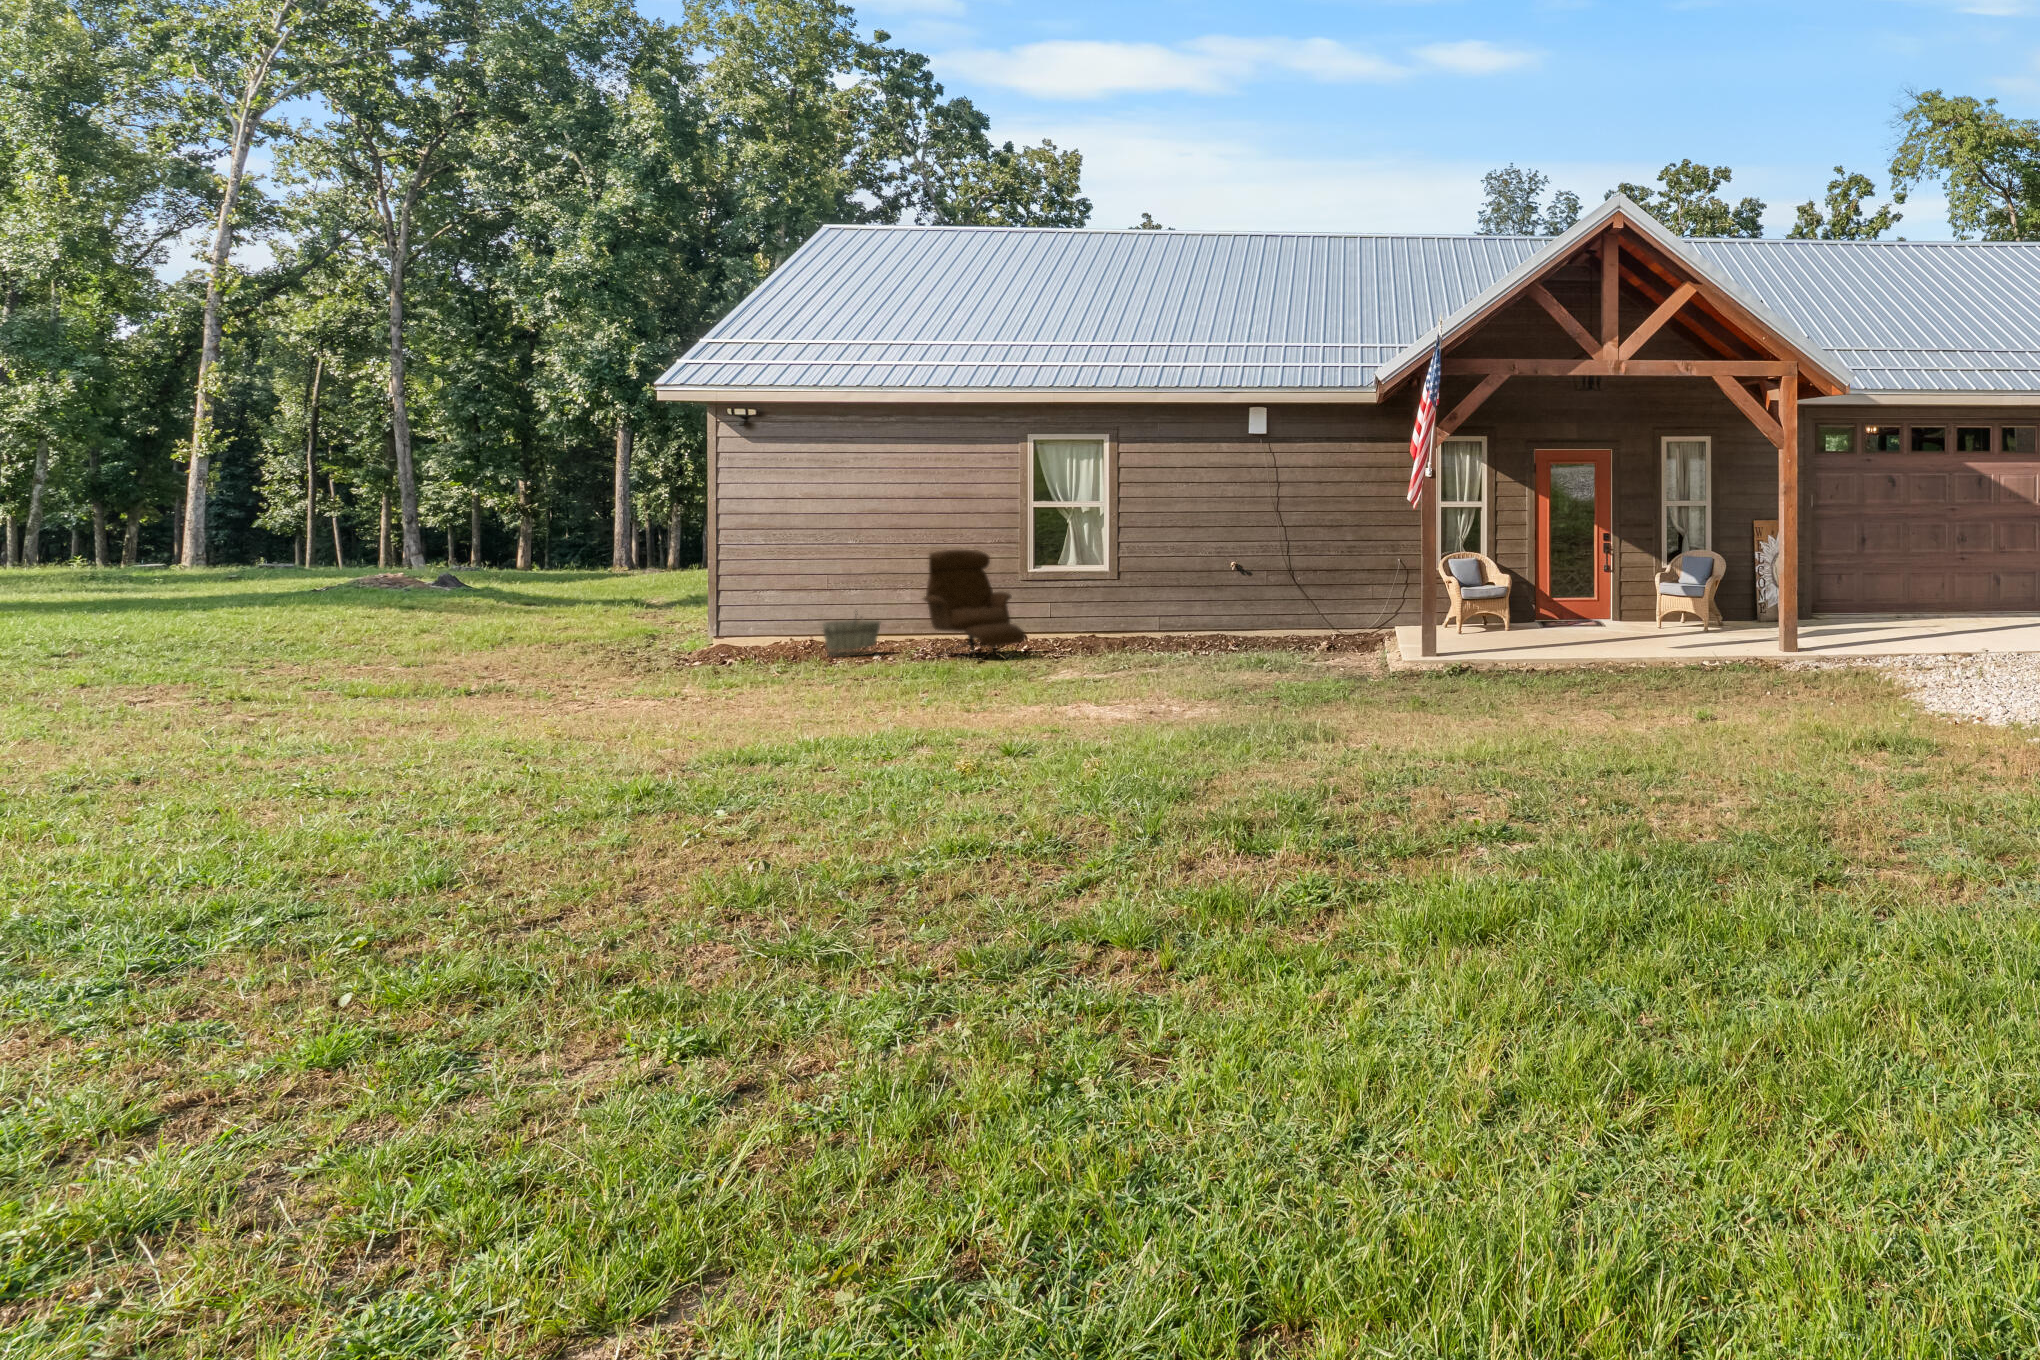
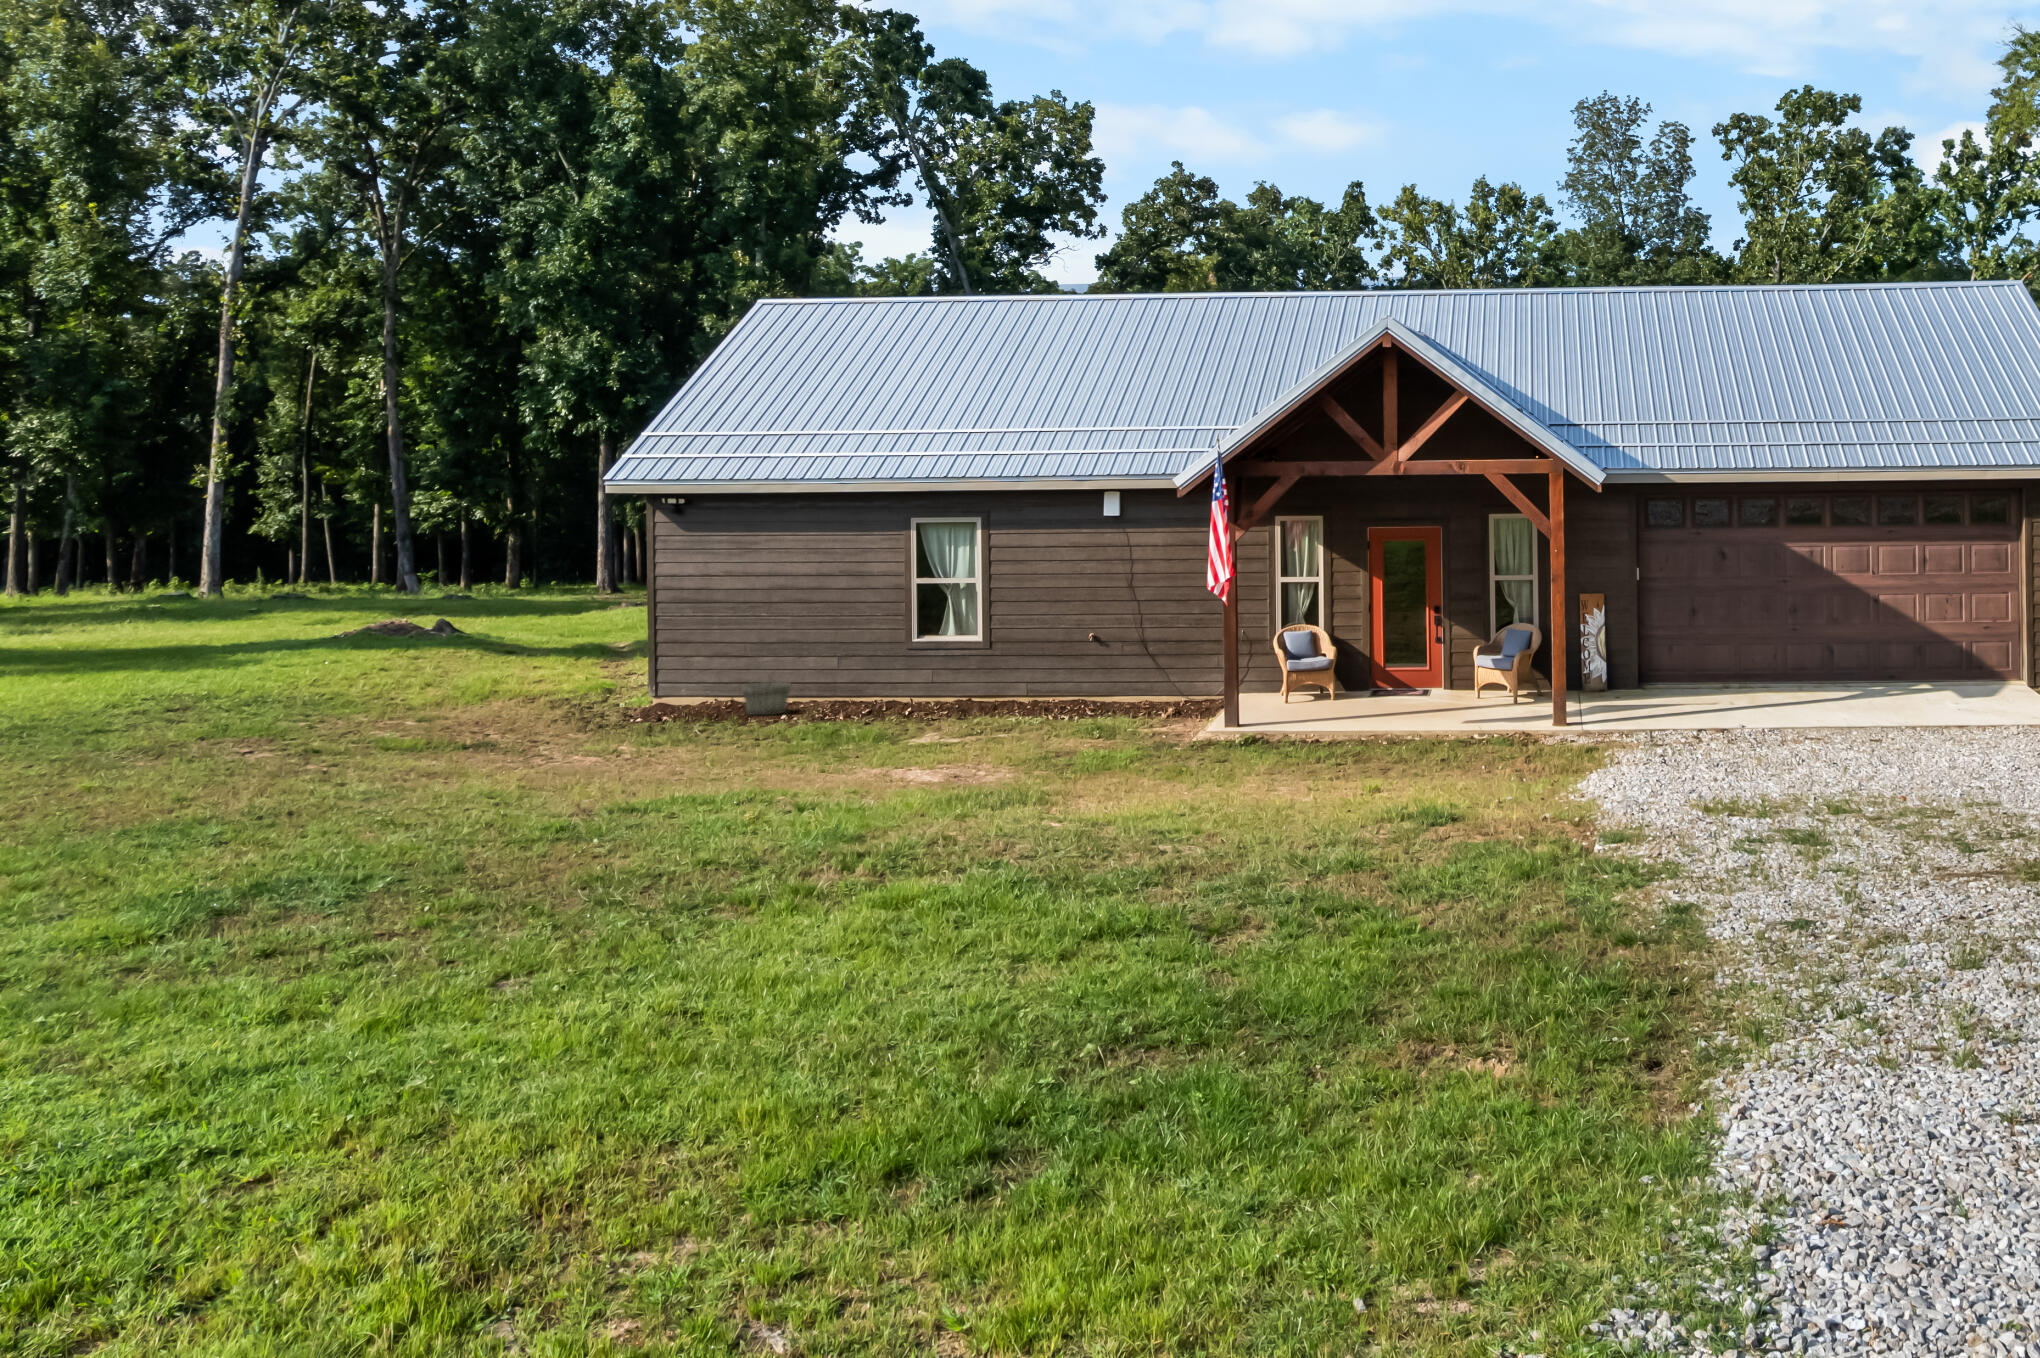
lounge chair: present [923,550,1026,658] -> none [823,622,906,723]

